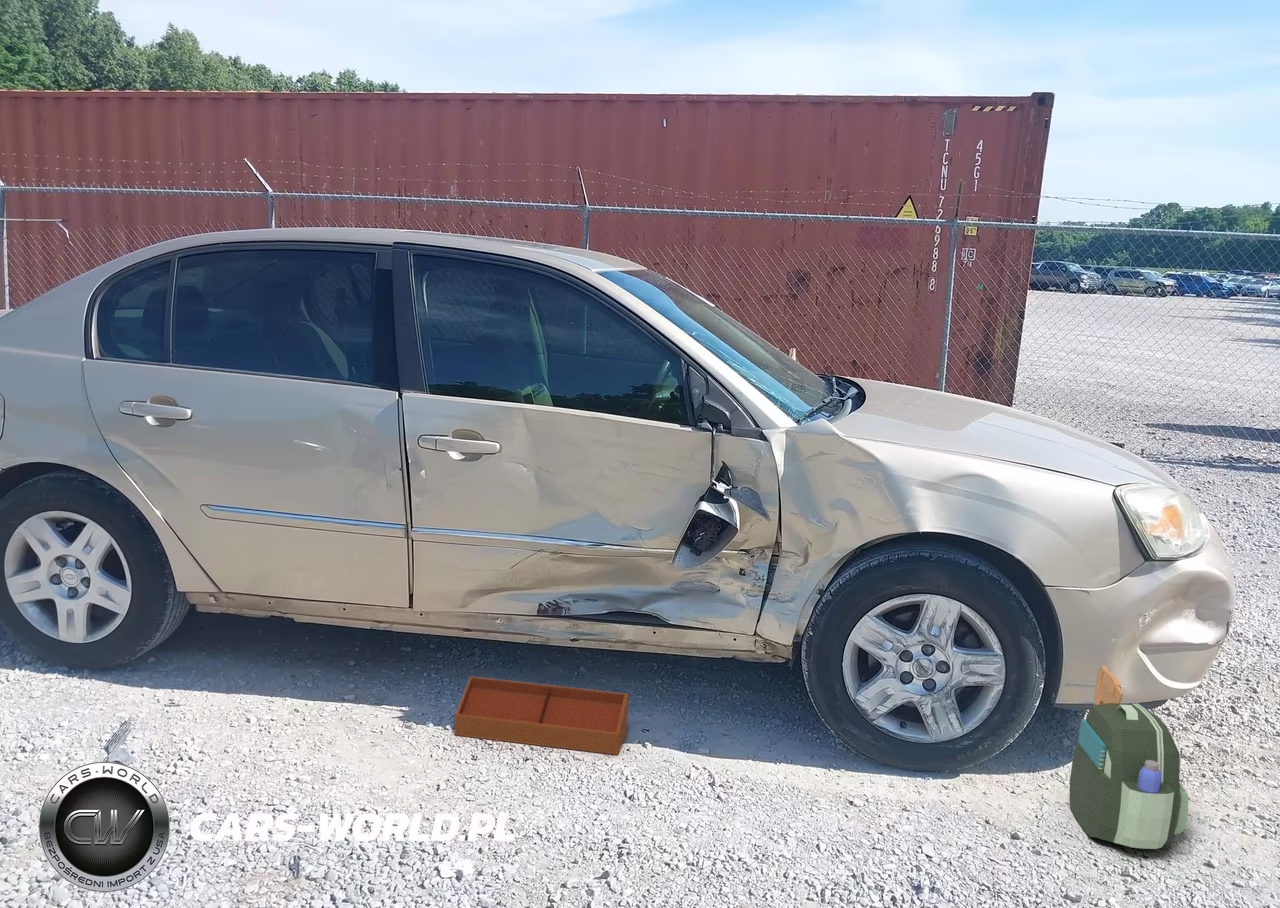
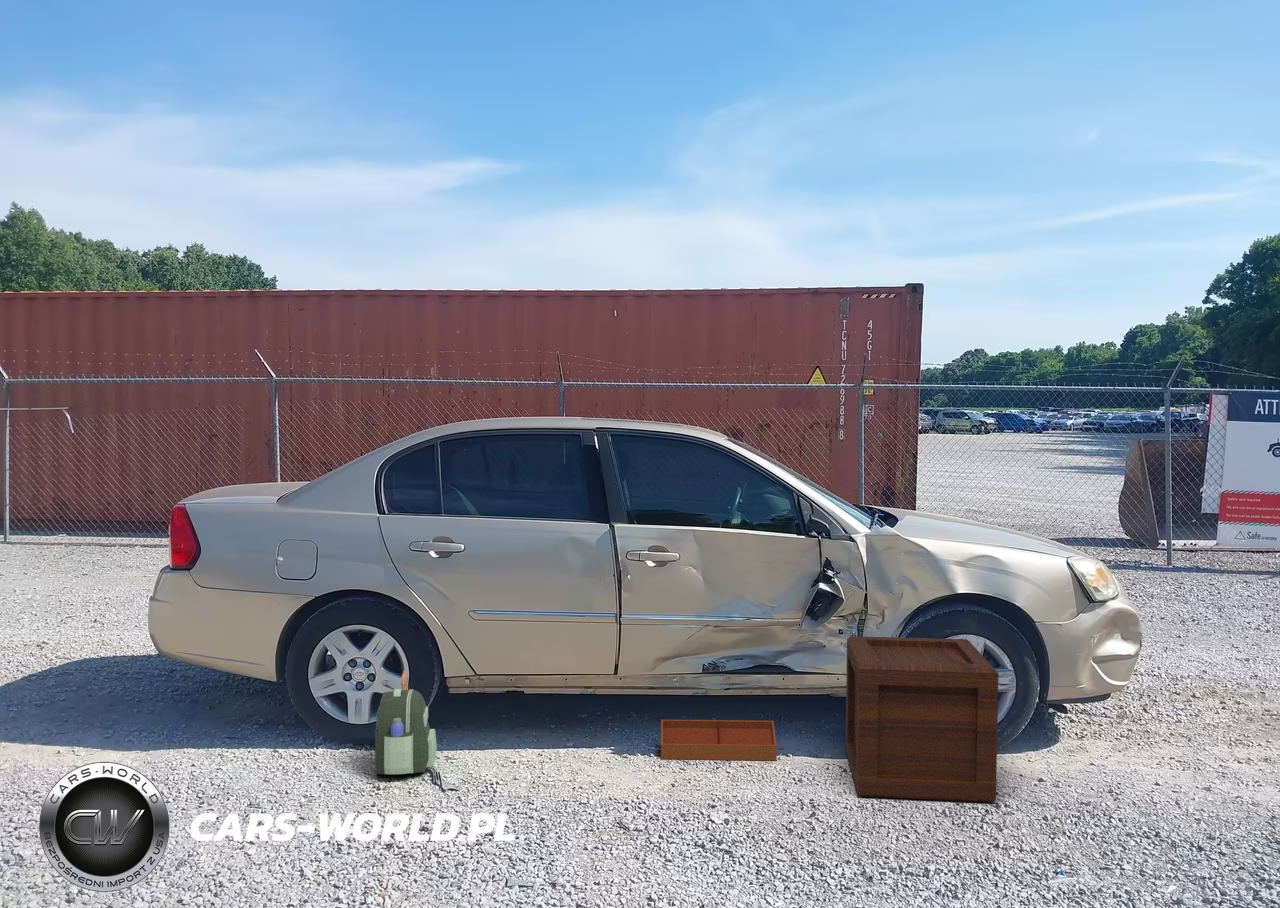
wooden crate: none [693,583,931,881] -> present [846,636,998,802]
backpack: present [1070,665,1189,849] -> present [375,670,437,774]

